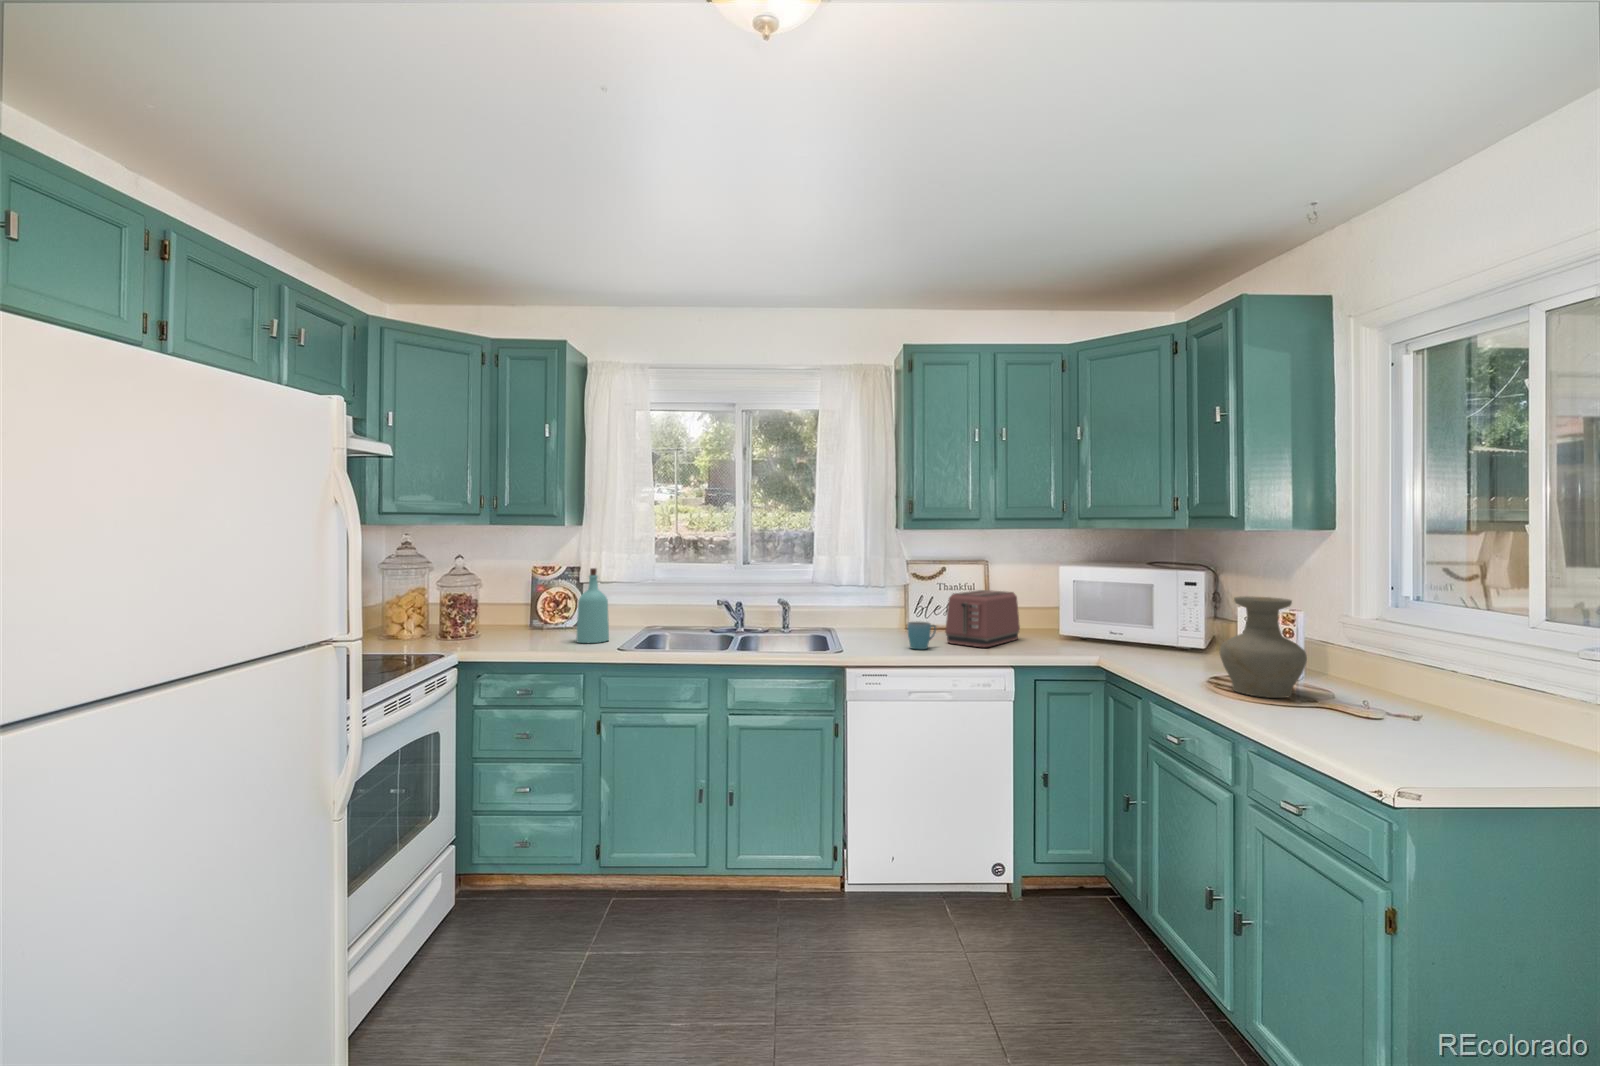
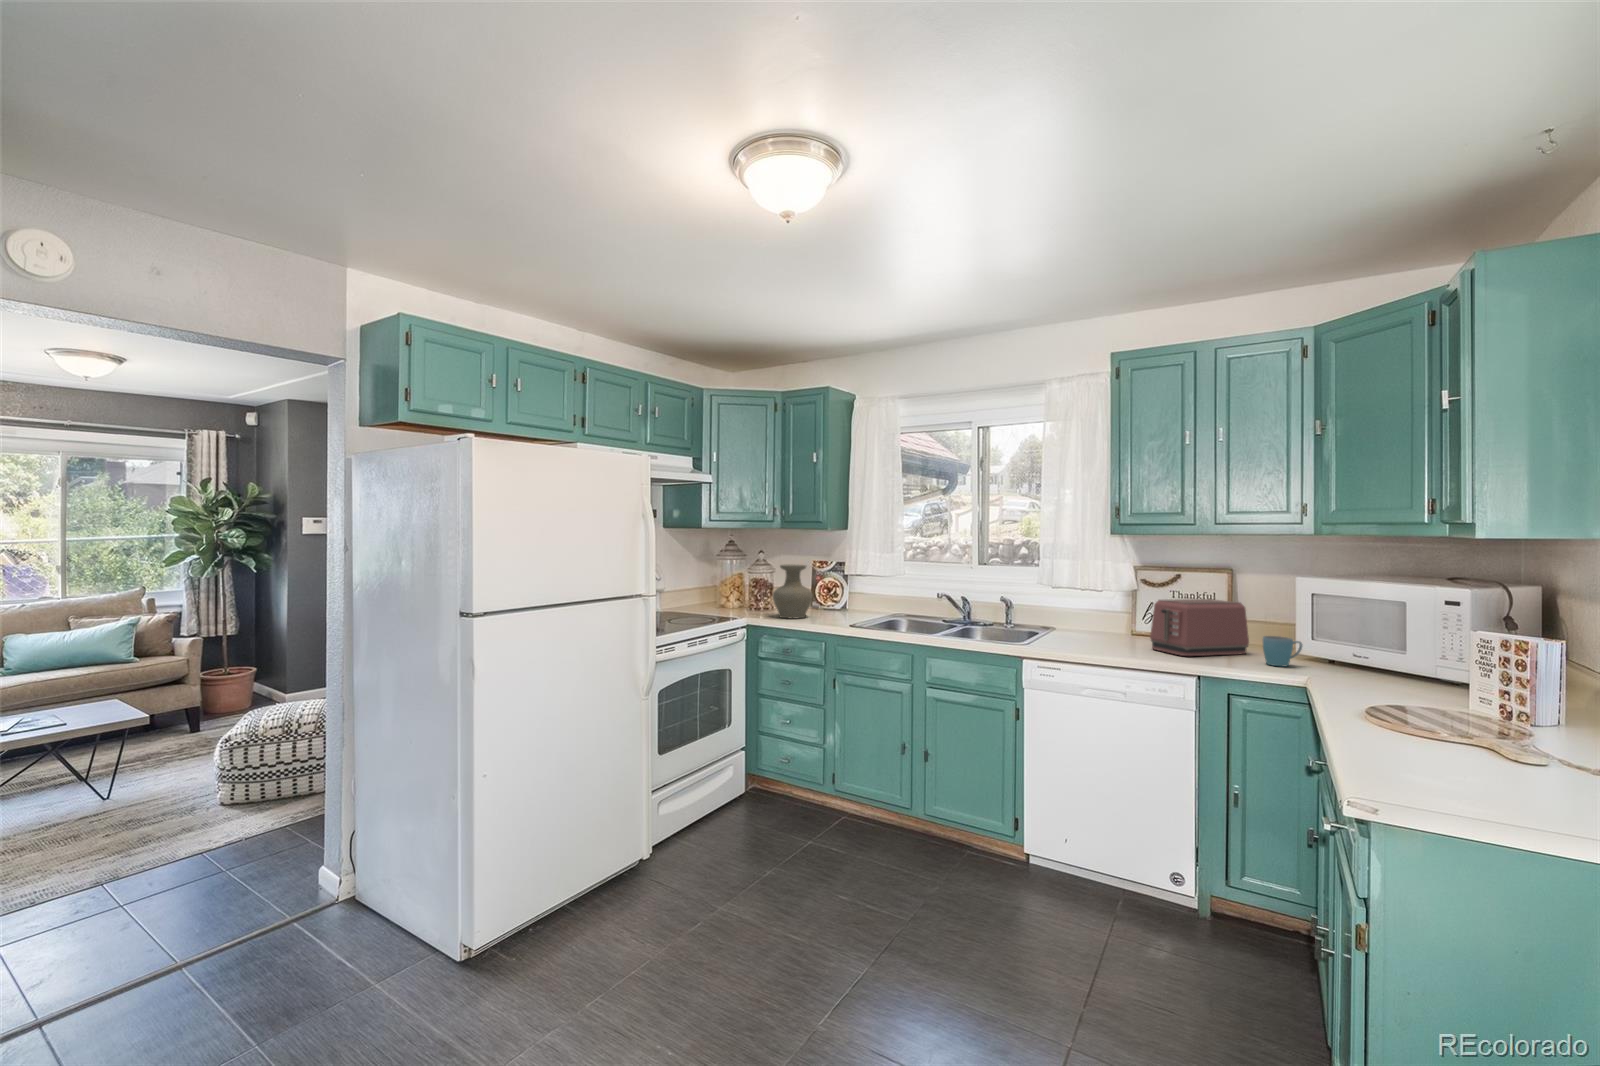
bottle: present [576,568,609,643] -> none [829,563,855,621]
vase: present [1219,596,1307,698] -> present [773,564,813,619]
mug: present [907,621,936,649] -> present [1263,636,1302,666]

